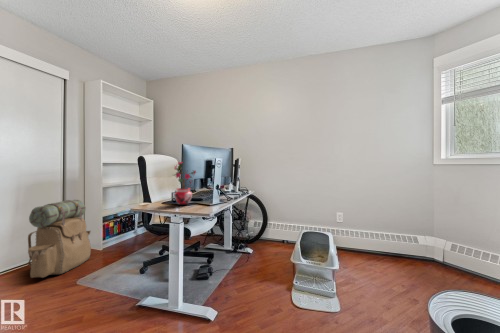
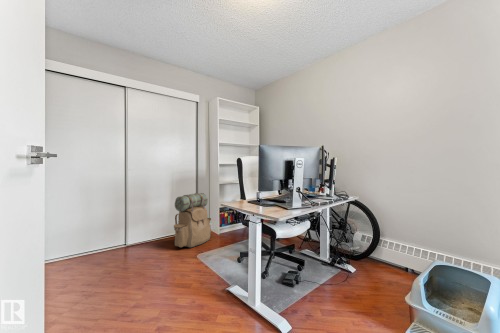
potted plant: present [175,162,196,205] -> none [255,163,279,207]

